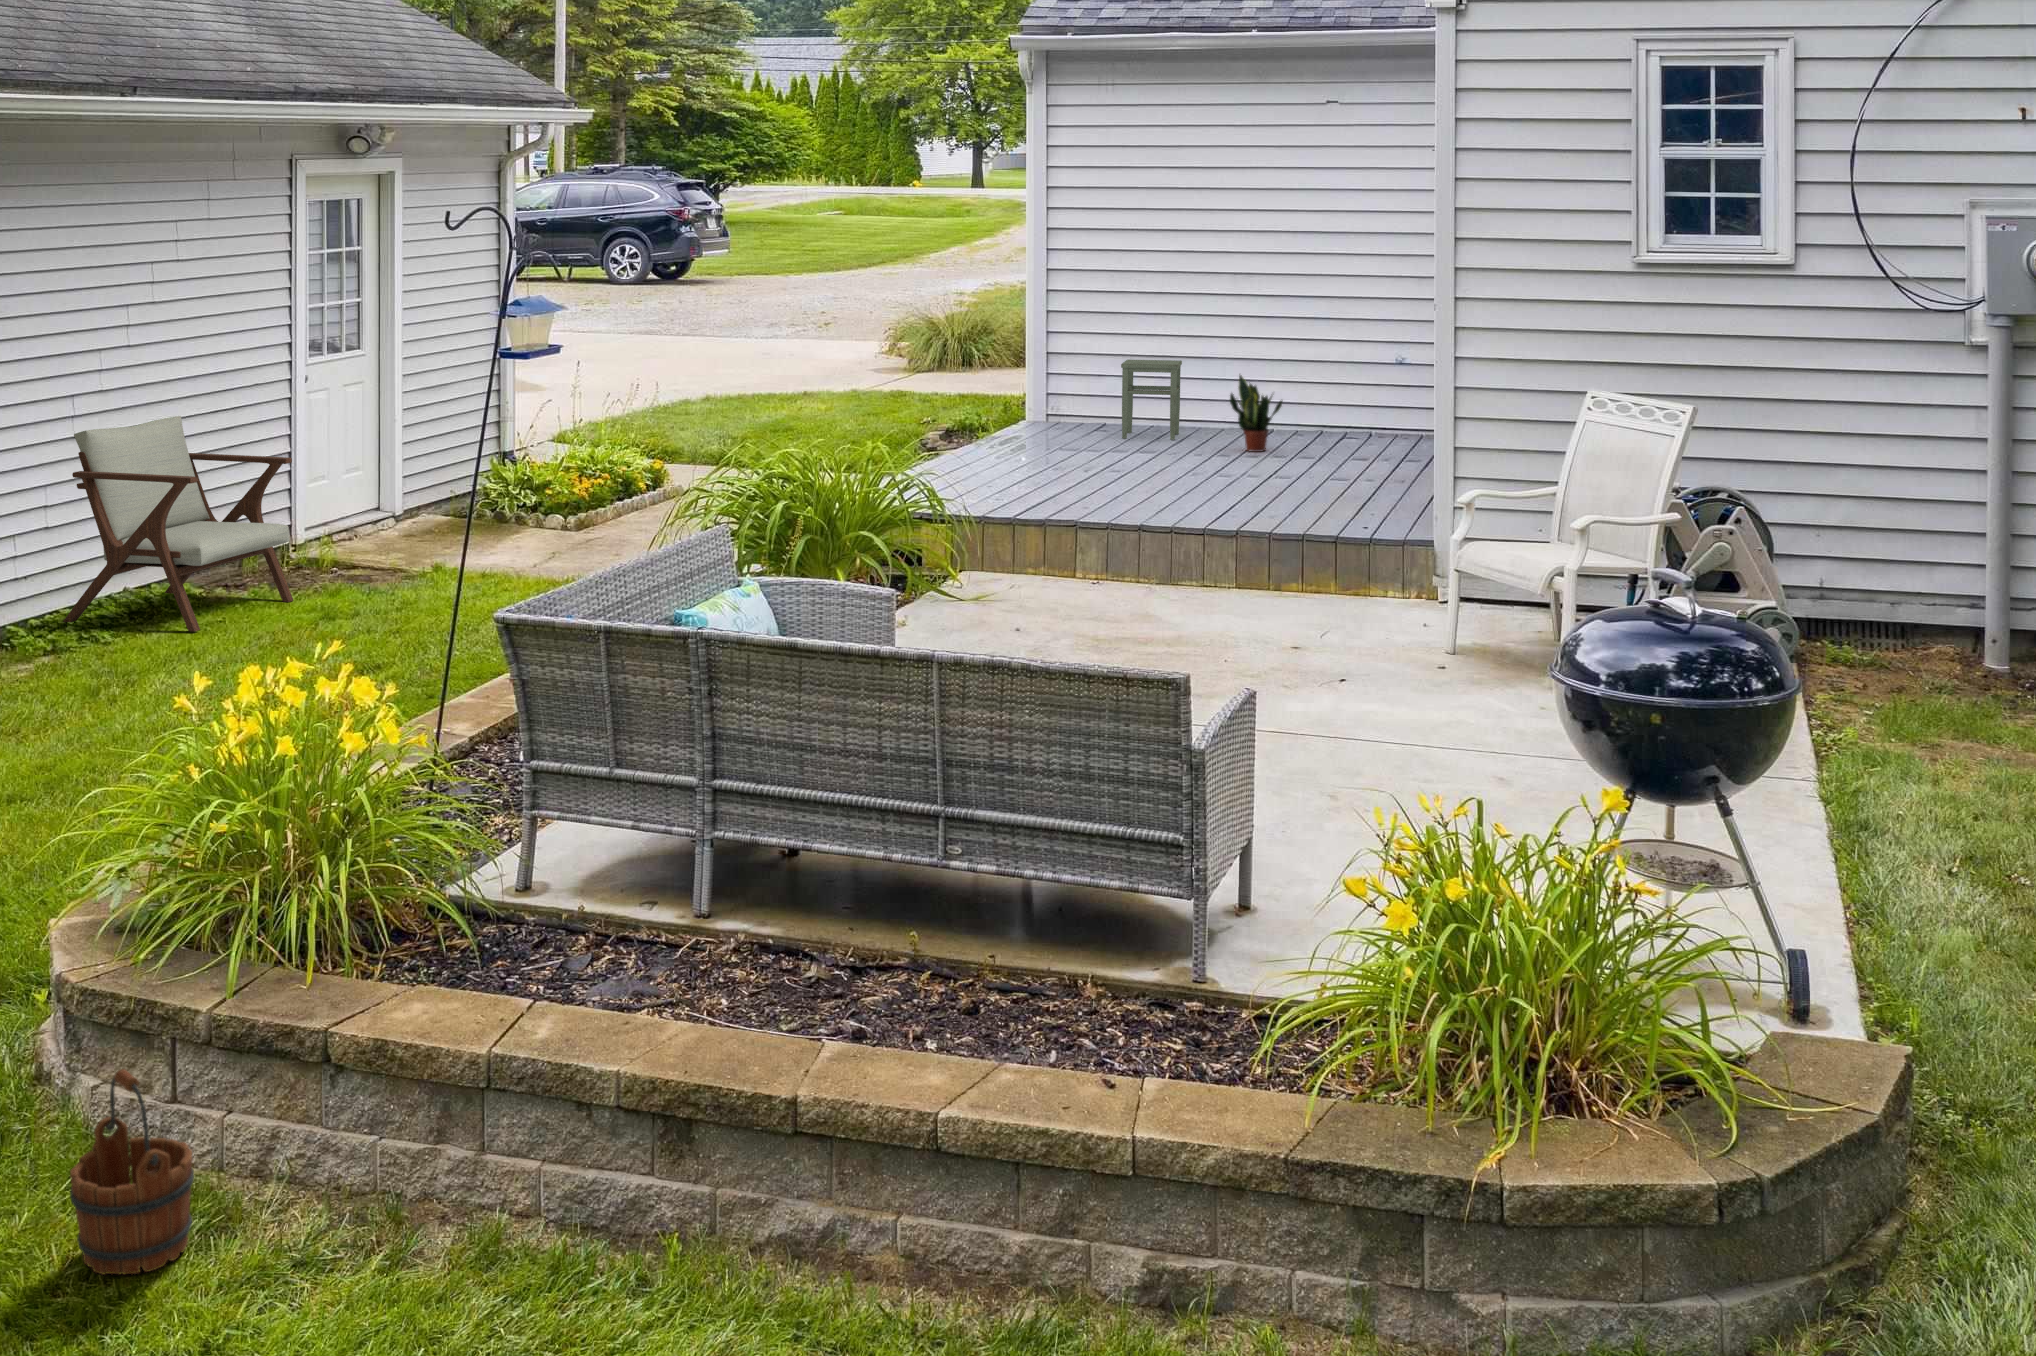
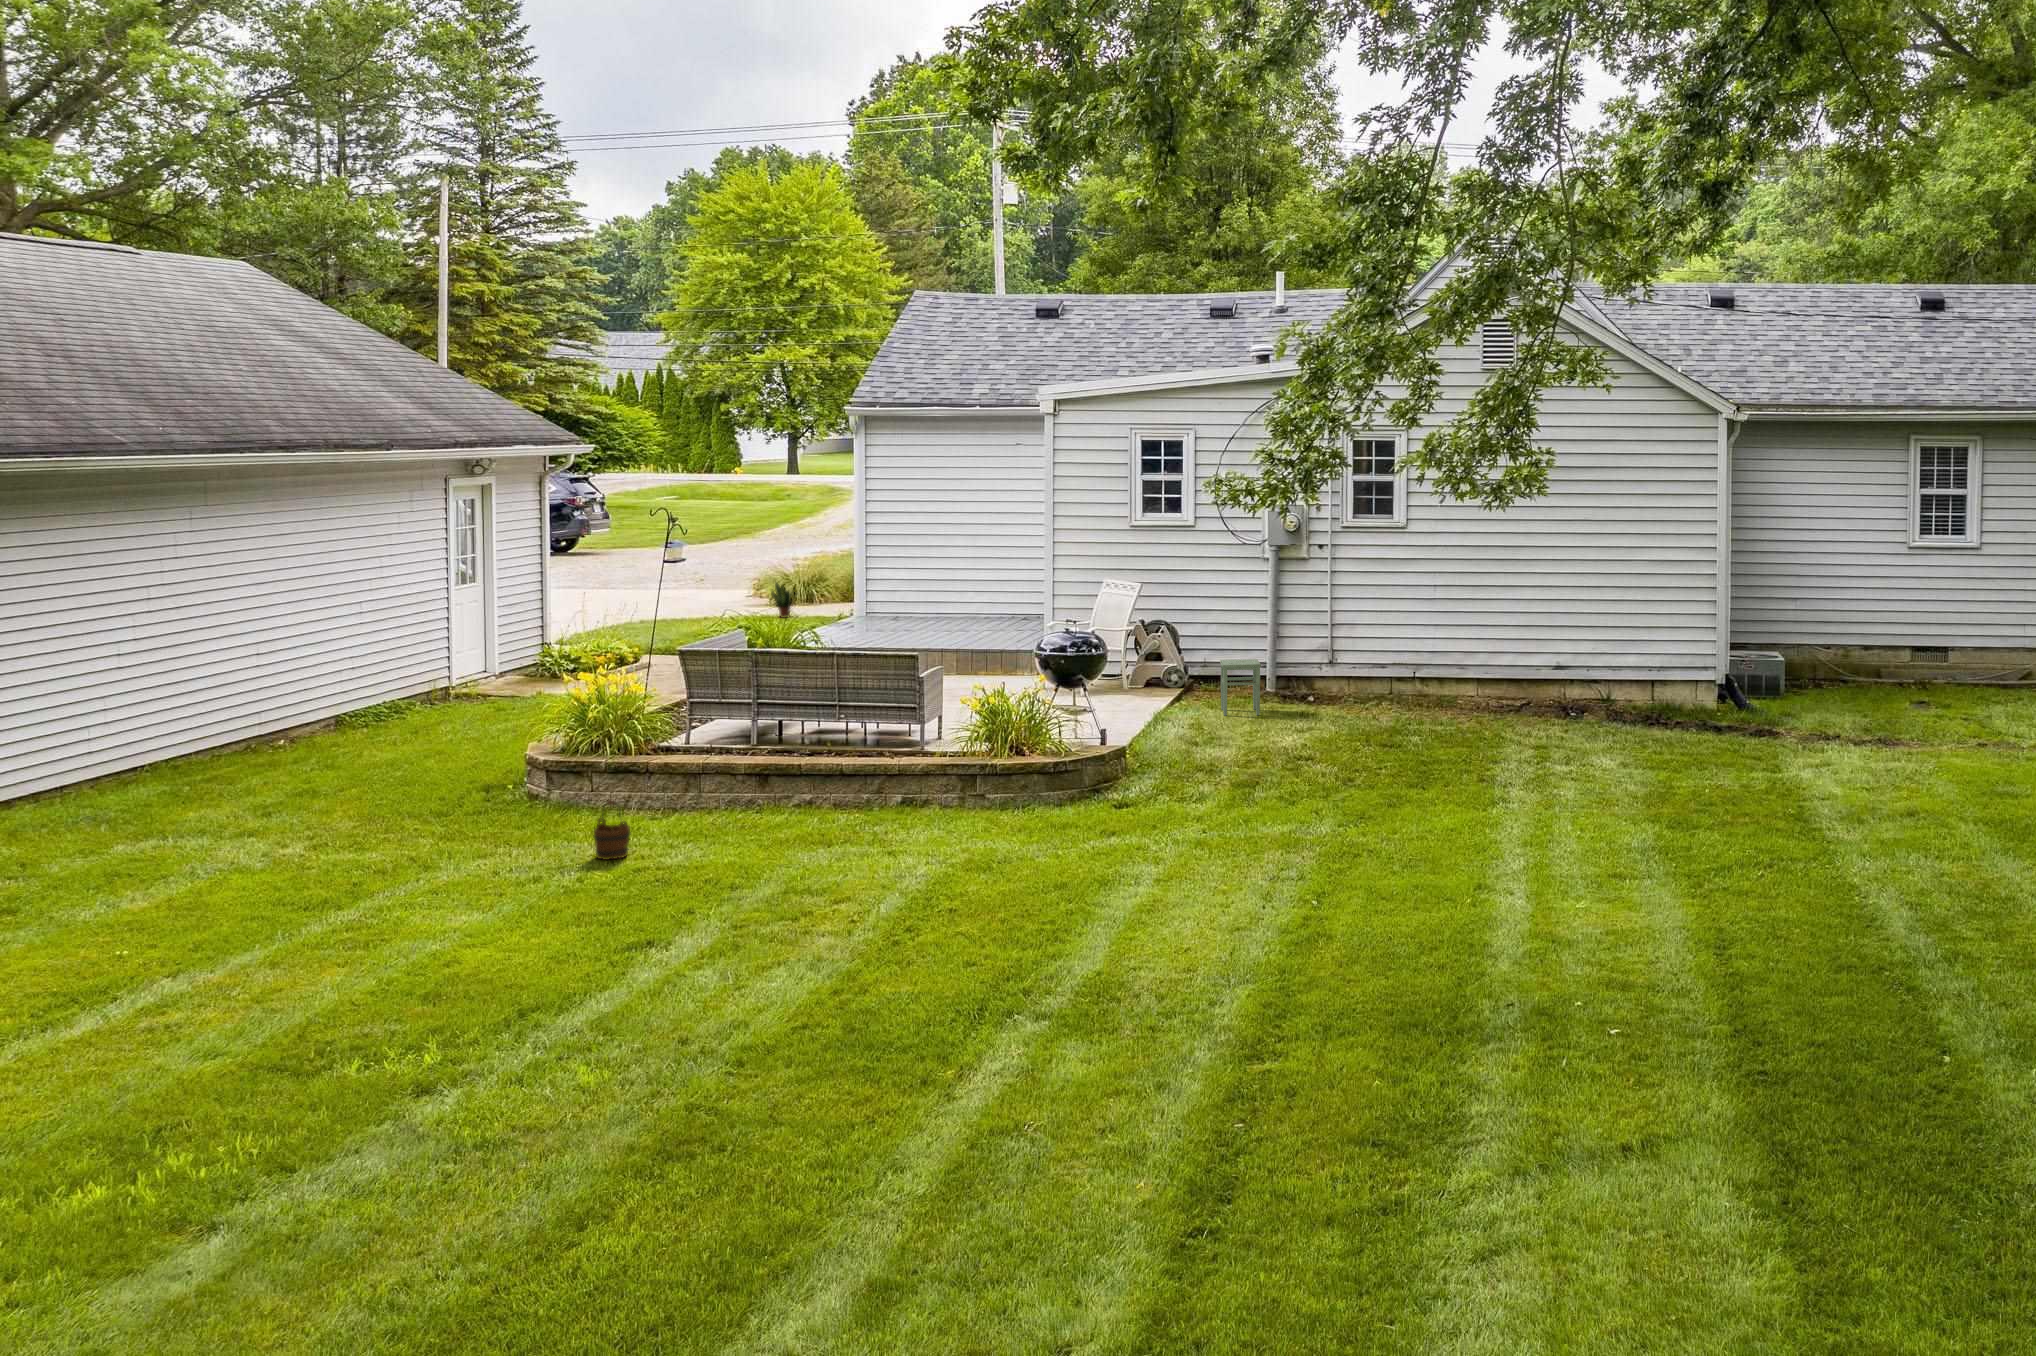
stool: present [1121,360,1182,440] -> present [1220,659,1261,716]
potted plant: present [1230,375,1282,452] -> present [771,582,792,618]
lounge chair: present [63,416,293,631] -> none [352,618,472,725]

